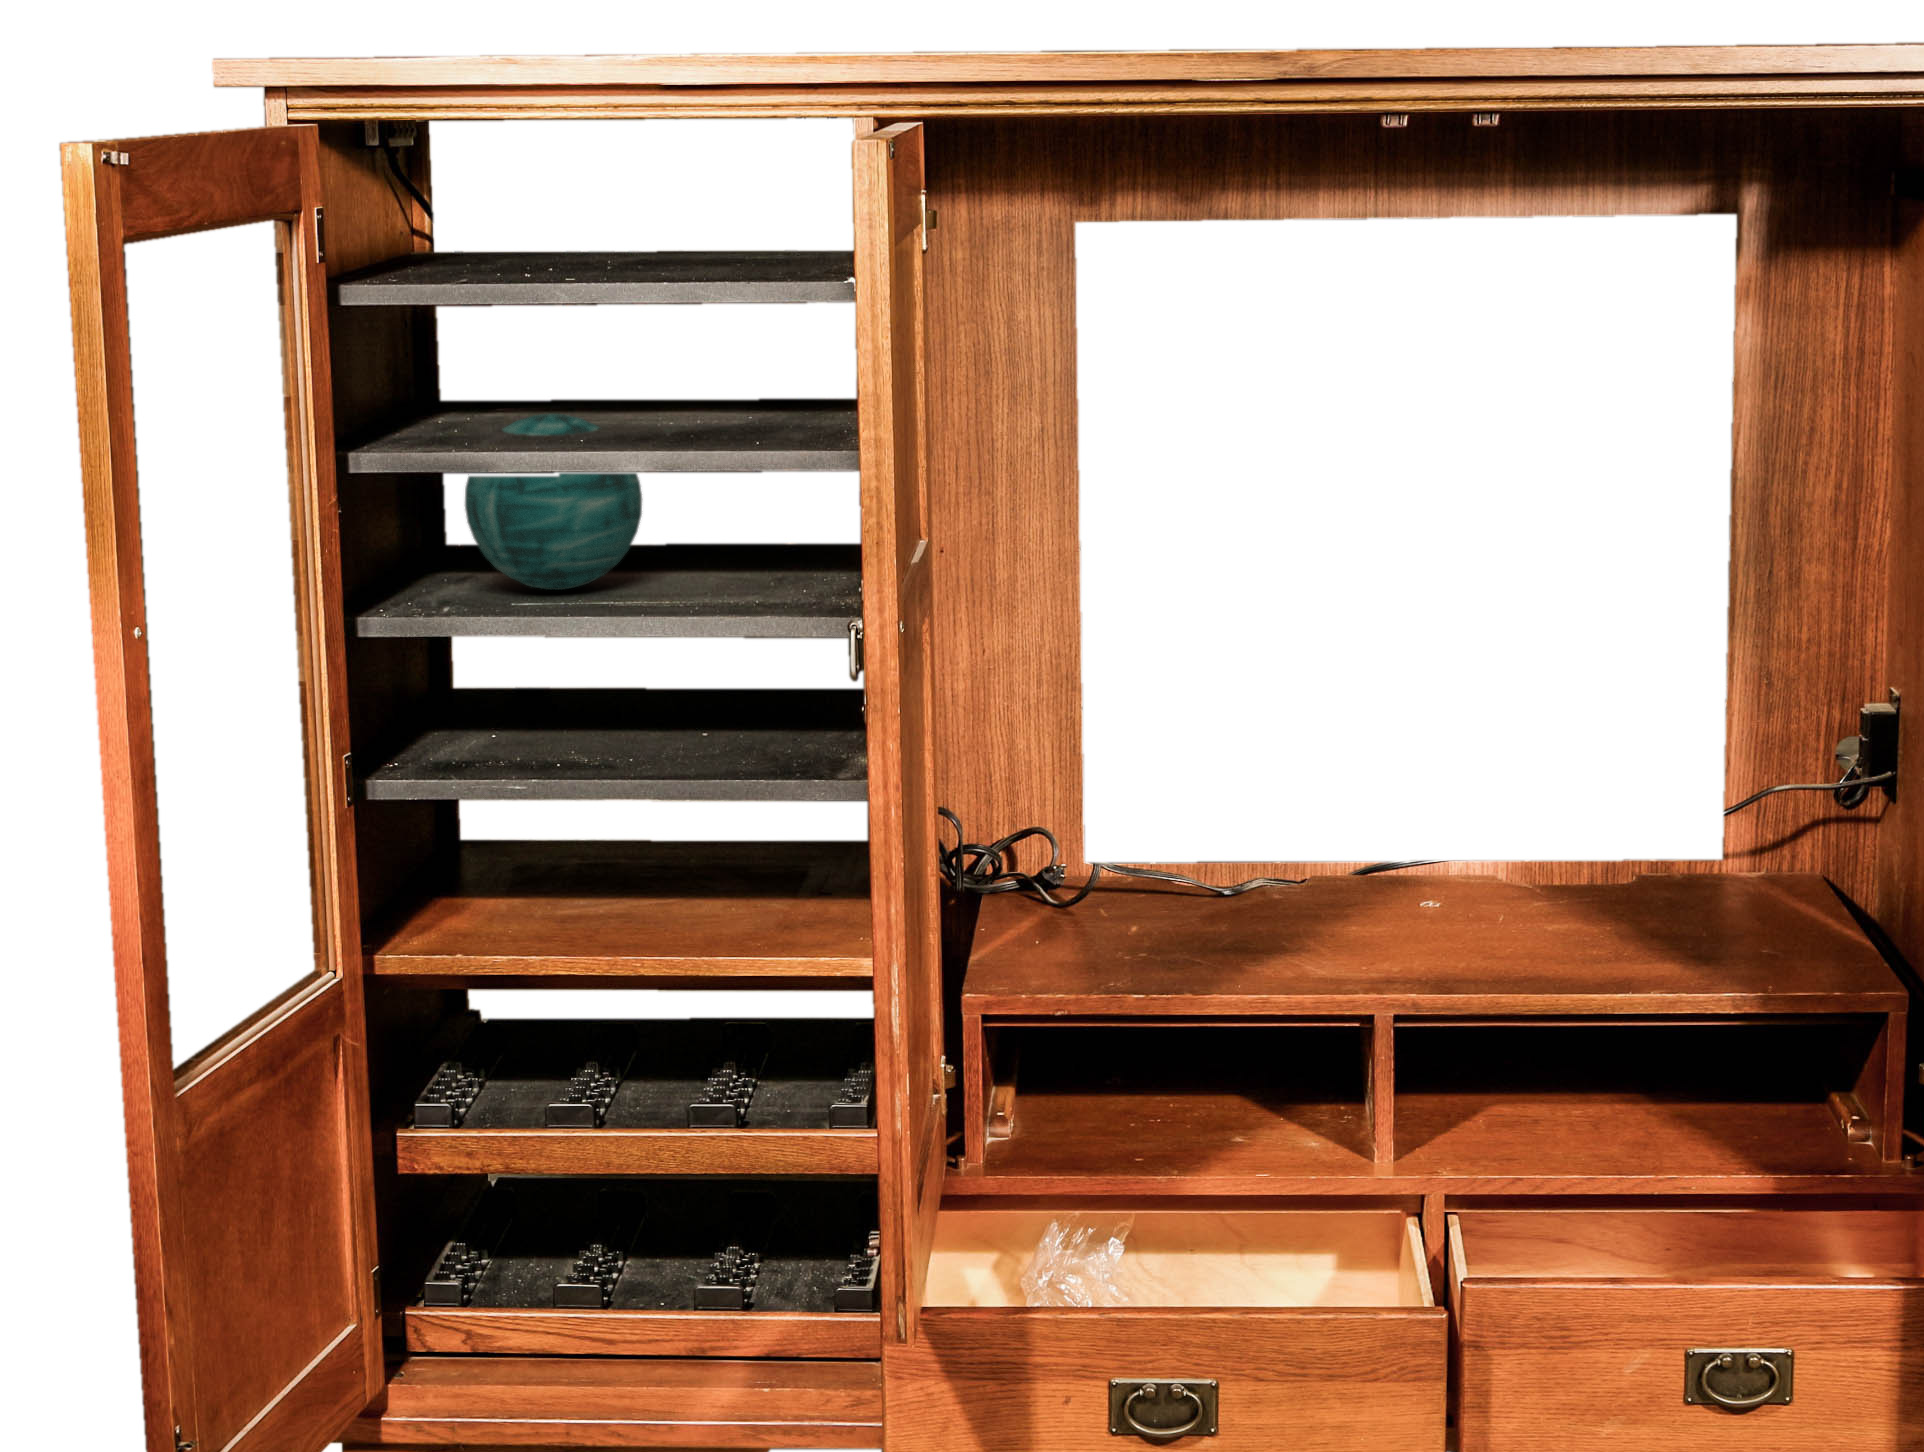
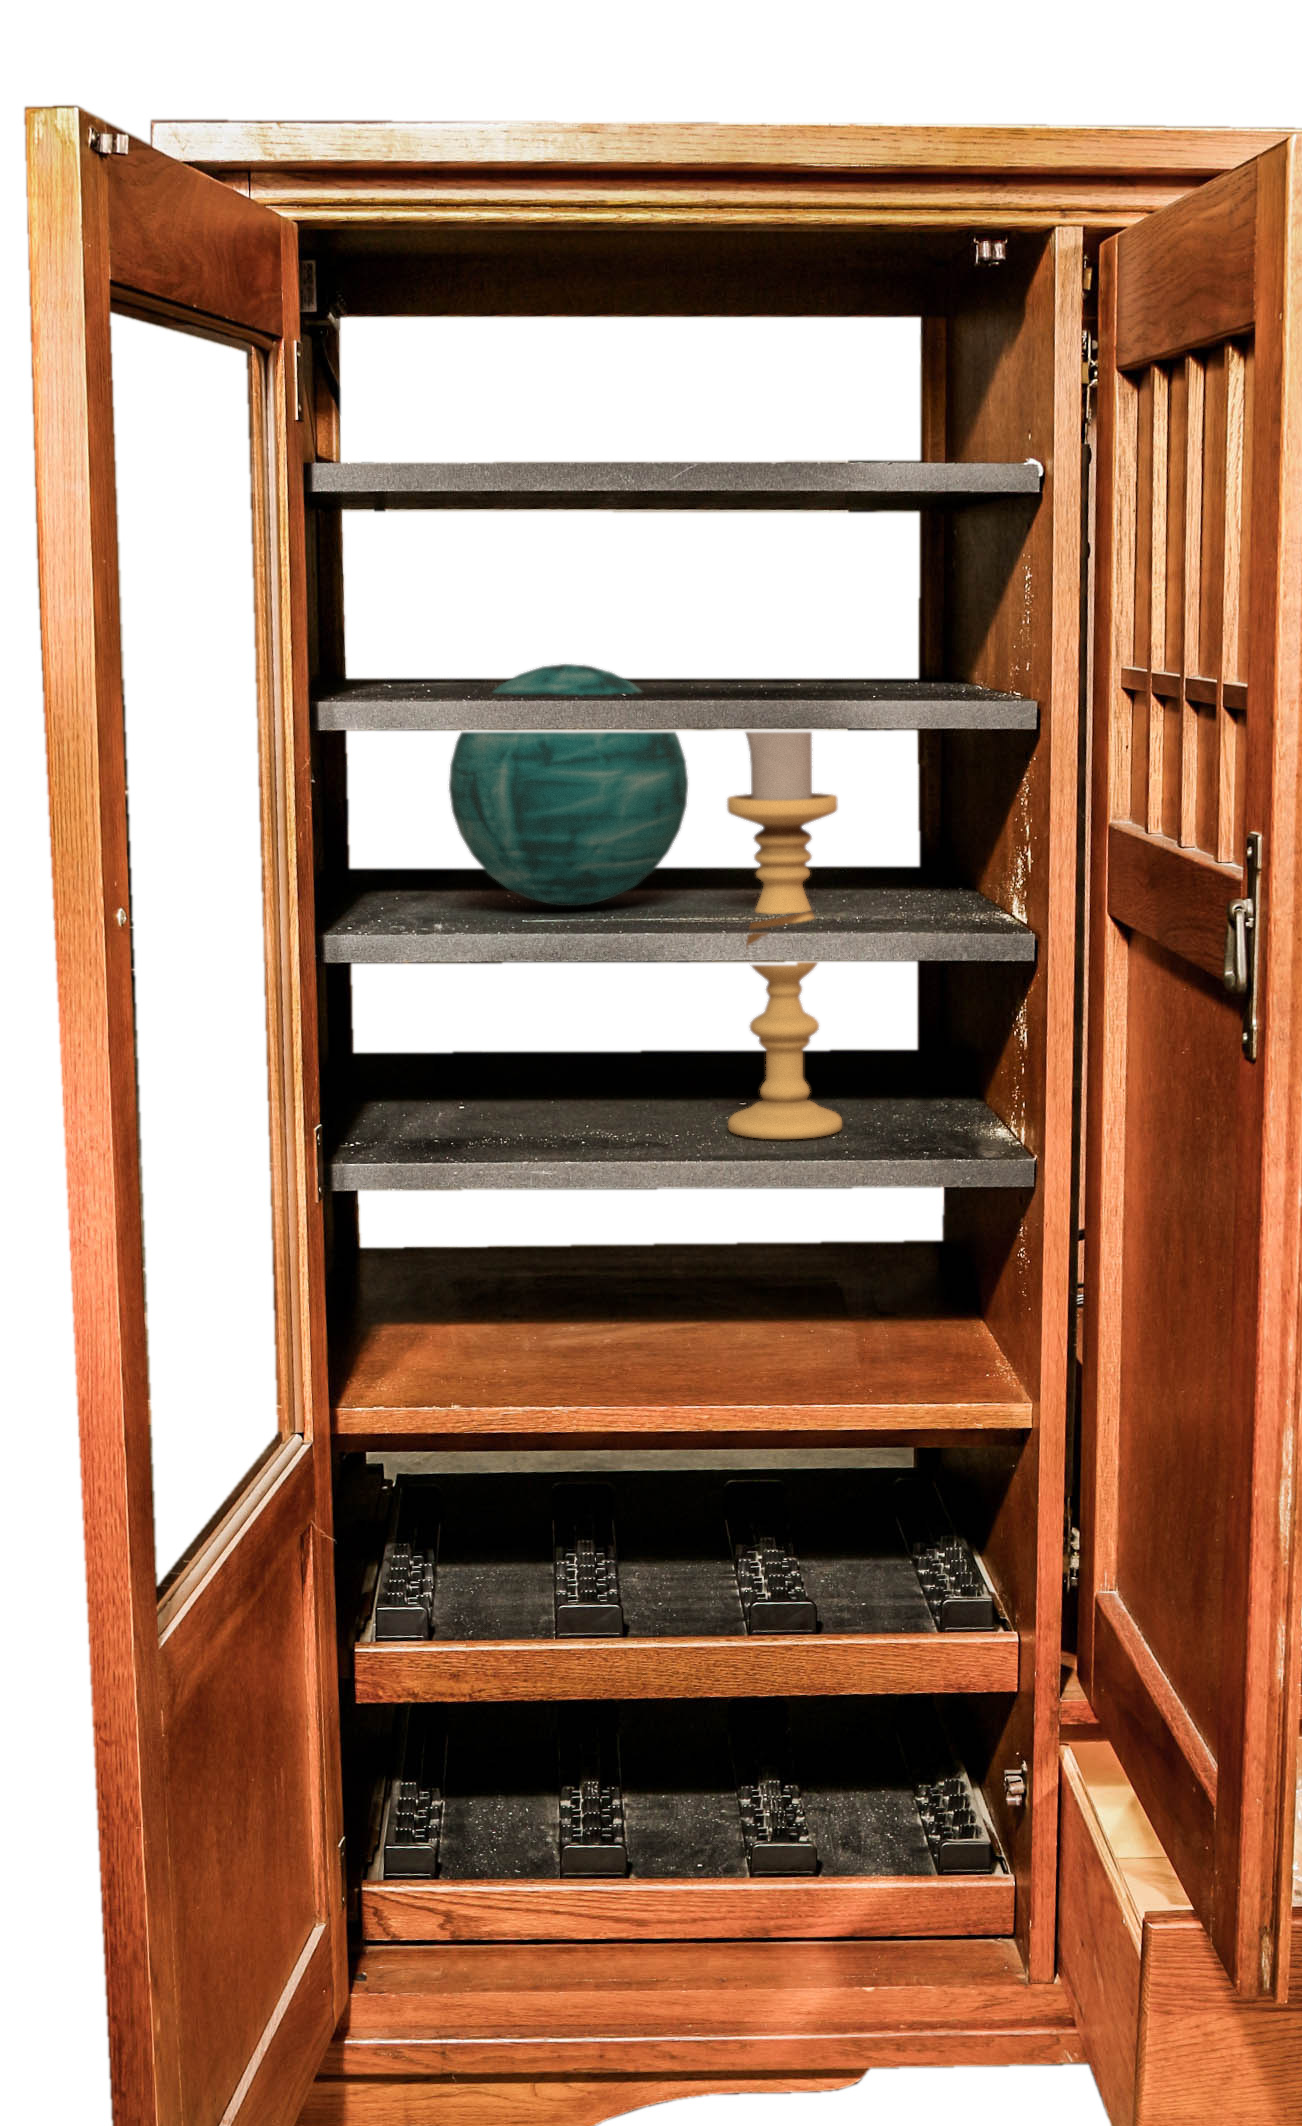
candle holder: none [656,449,748,766] -> present [727,732,842,1139]

